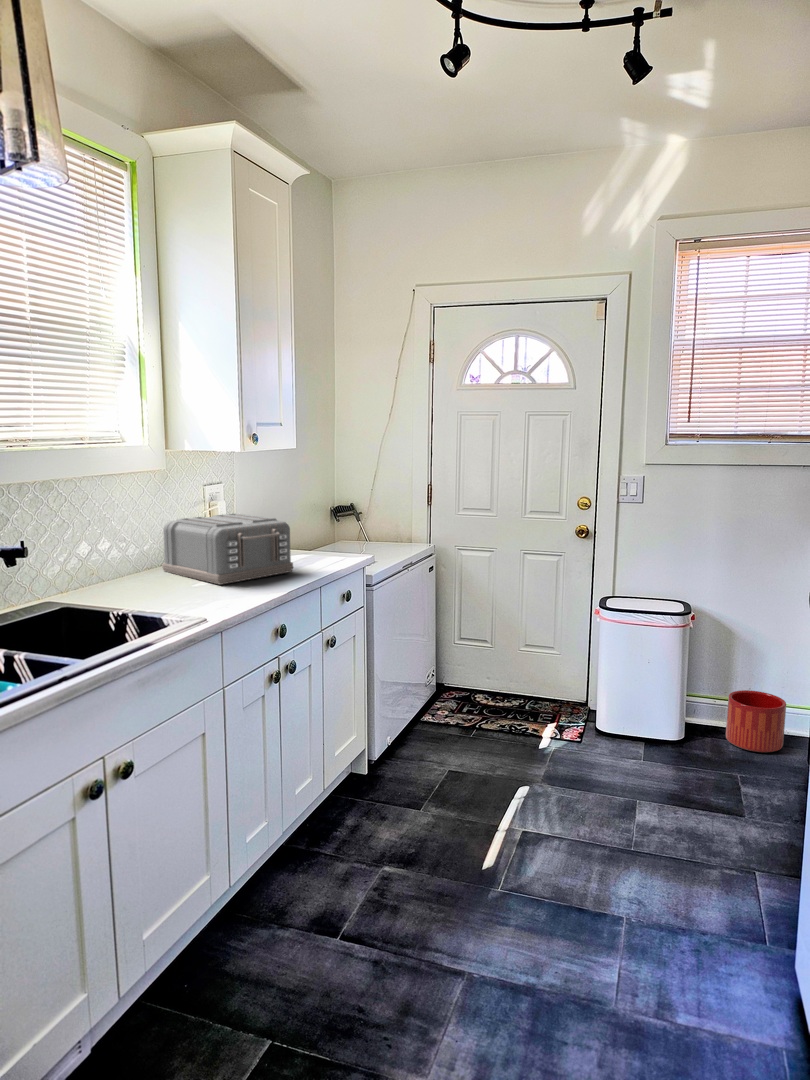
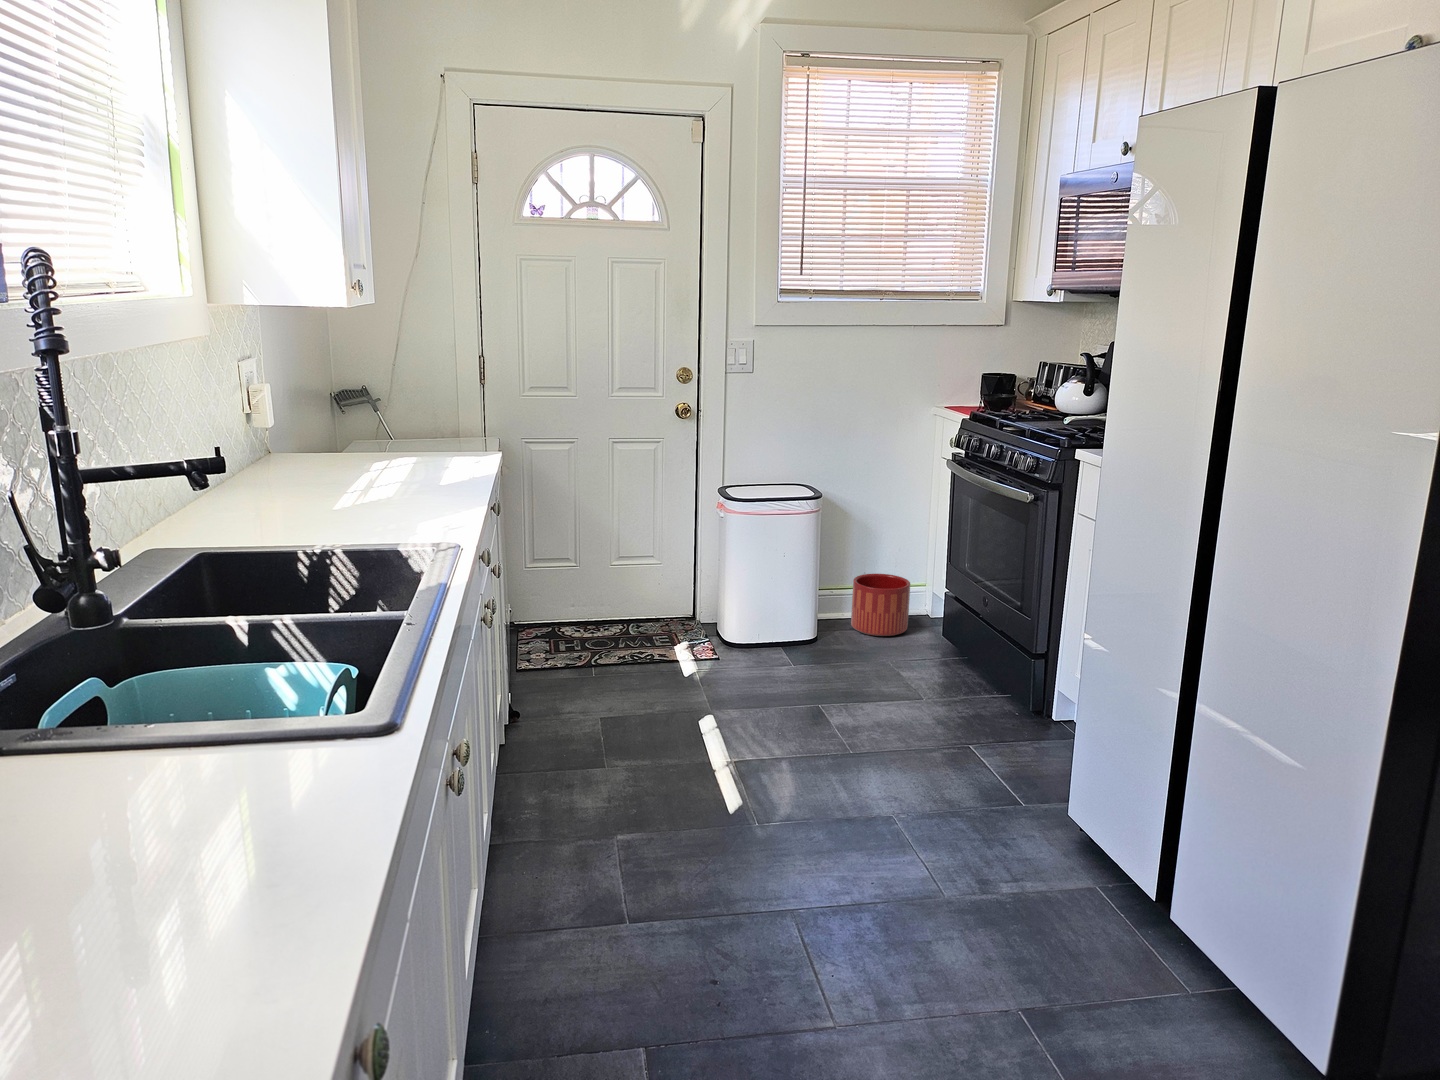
toaster: present [162,513,293,585] -> none [242,400,443,502]

